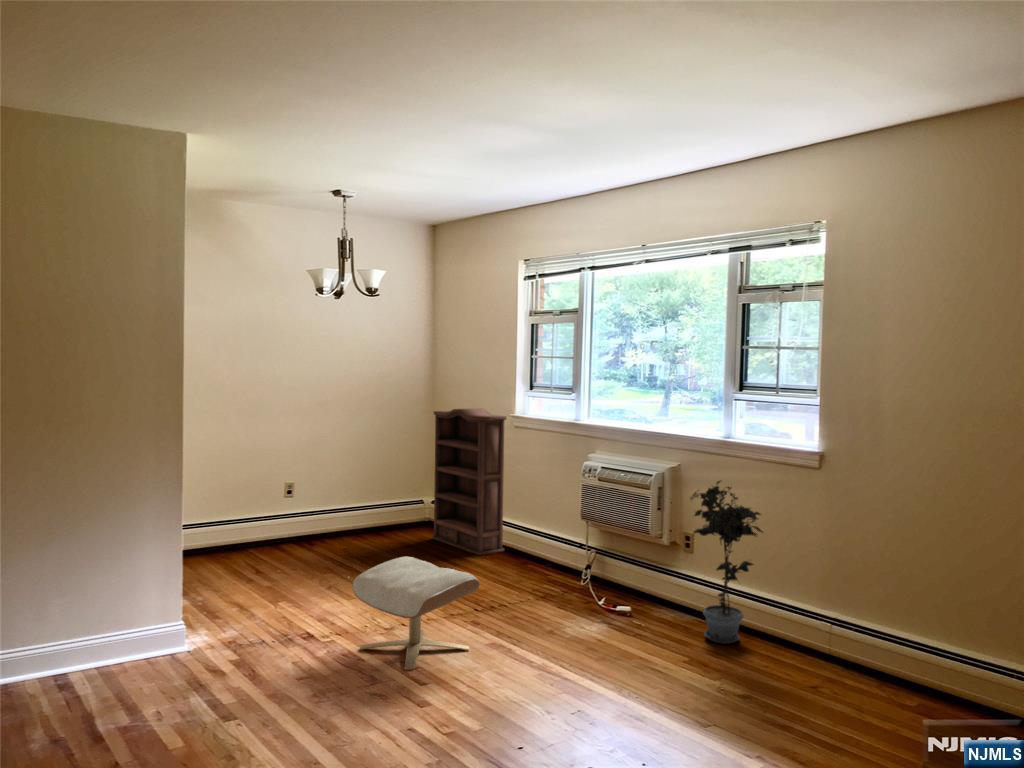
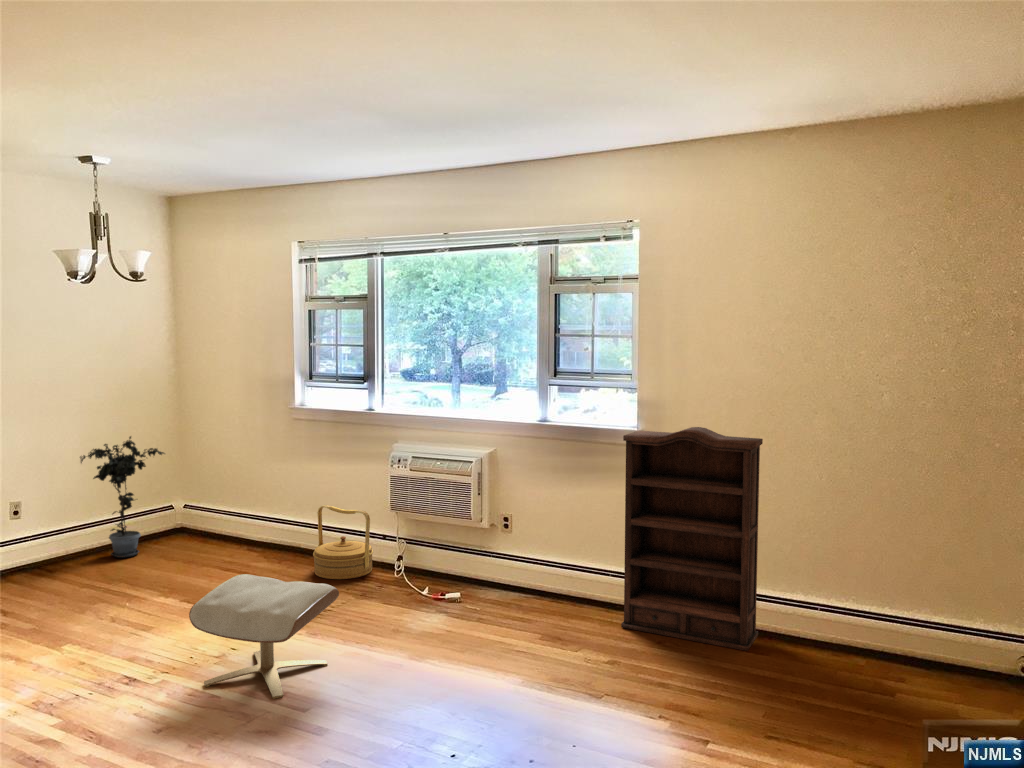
bookshelf: present [432,408,506,555] -> present [621,427,763,651]
potted plant: present [691,481,763,644] -> present [80,436,165,558]
woven basket: none [512,509,569,581] -> present [313,505,373,579]

